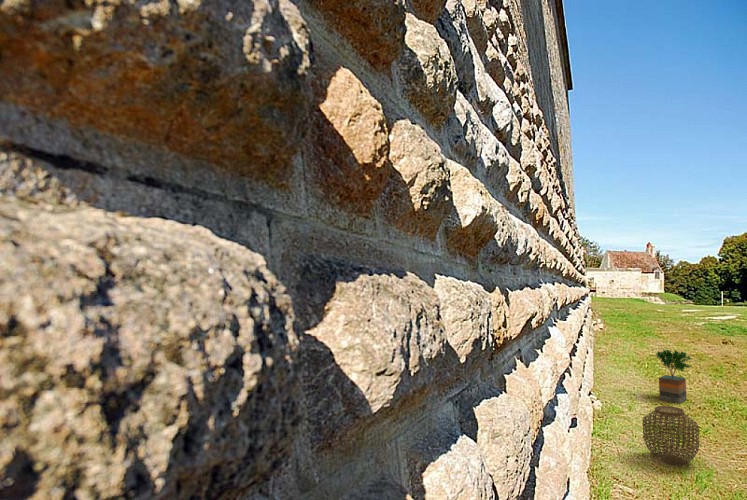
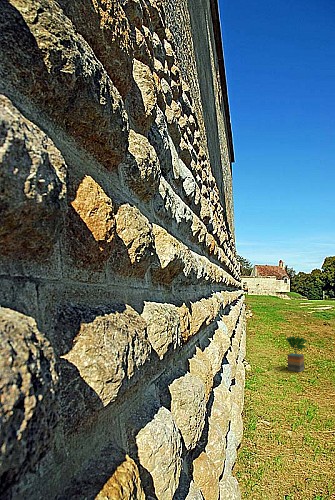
woven basket: present [643,406,699,465] -> none [277,375,311,415]

